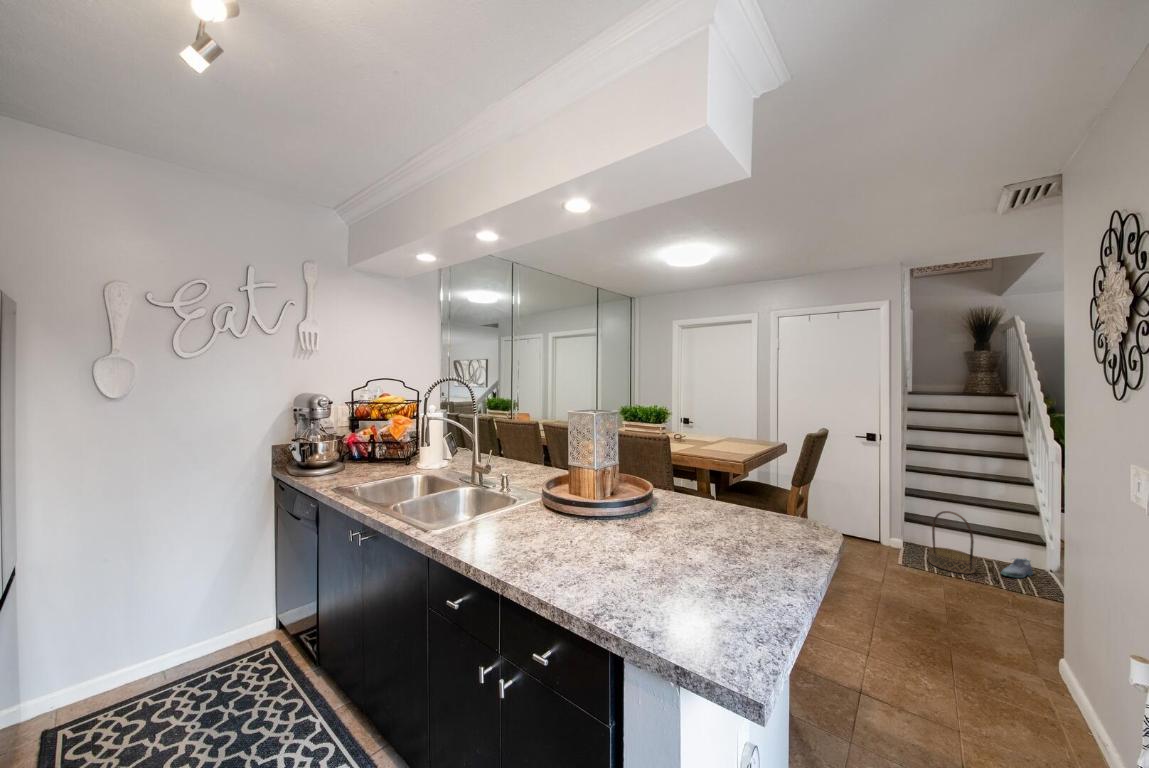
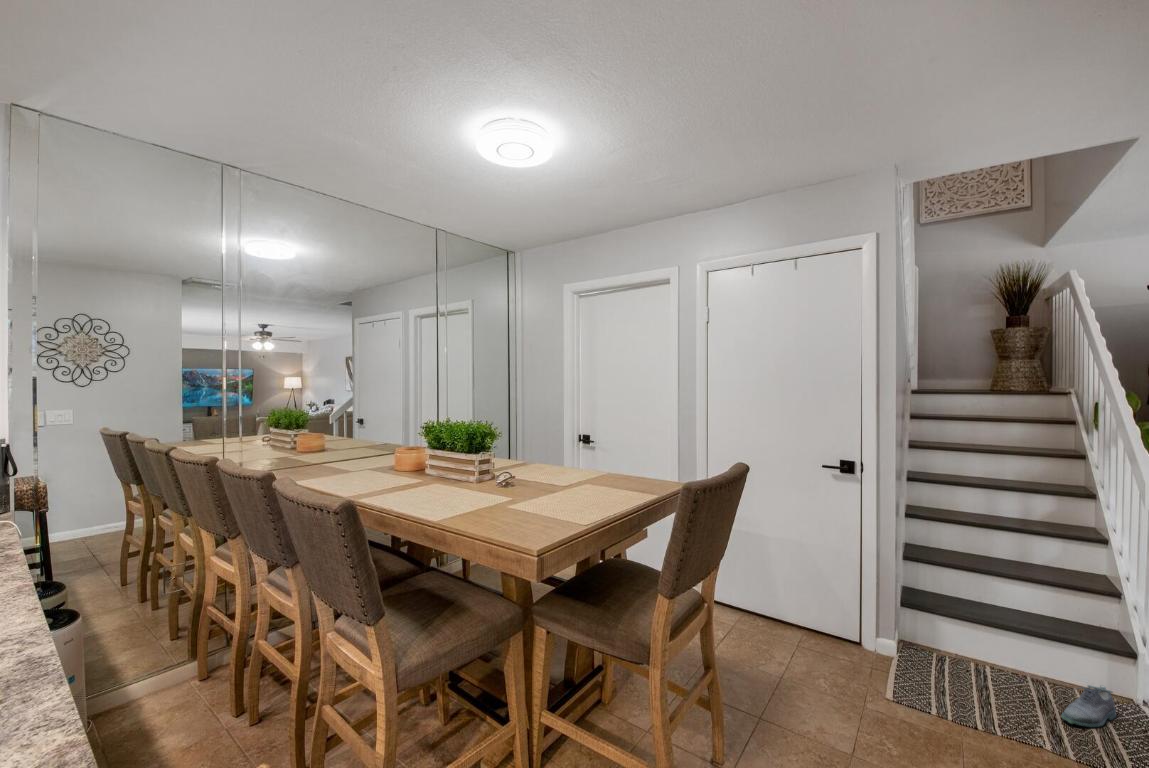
basket: present [929,511,976,574] -> none [939,599,1018,718]

